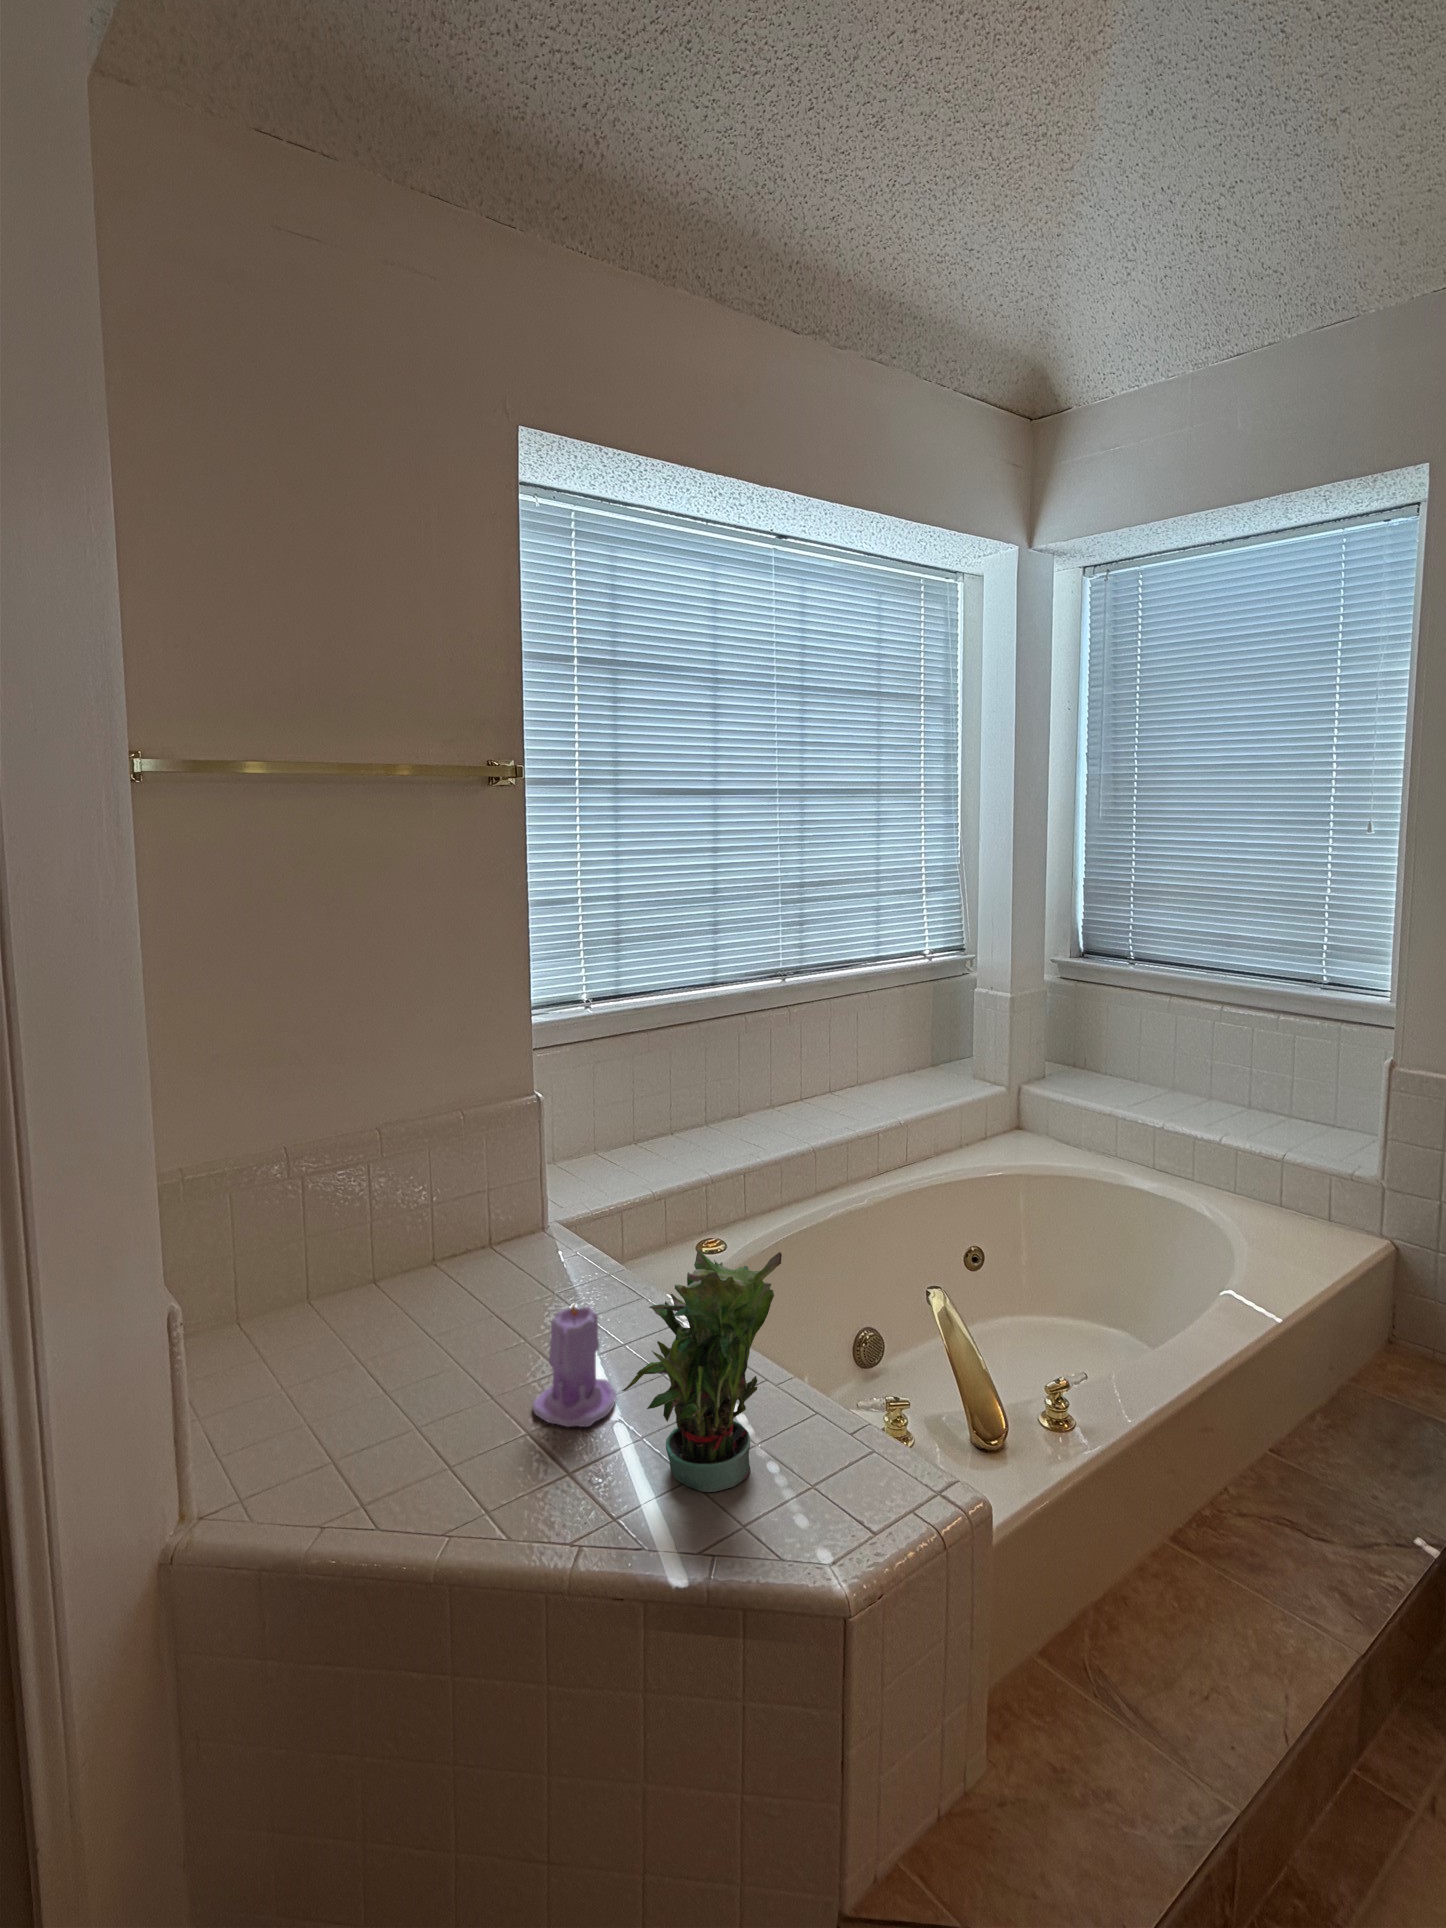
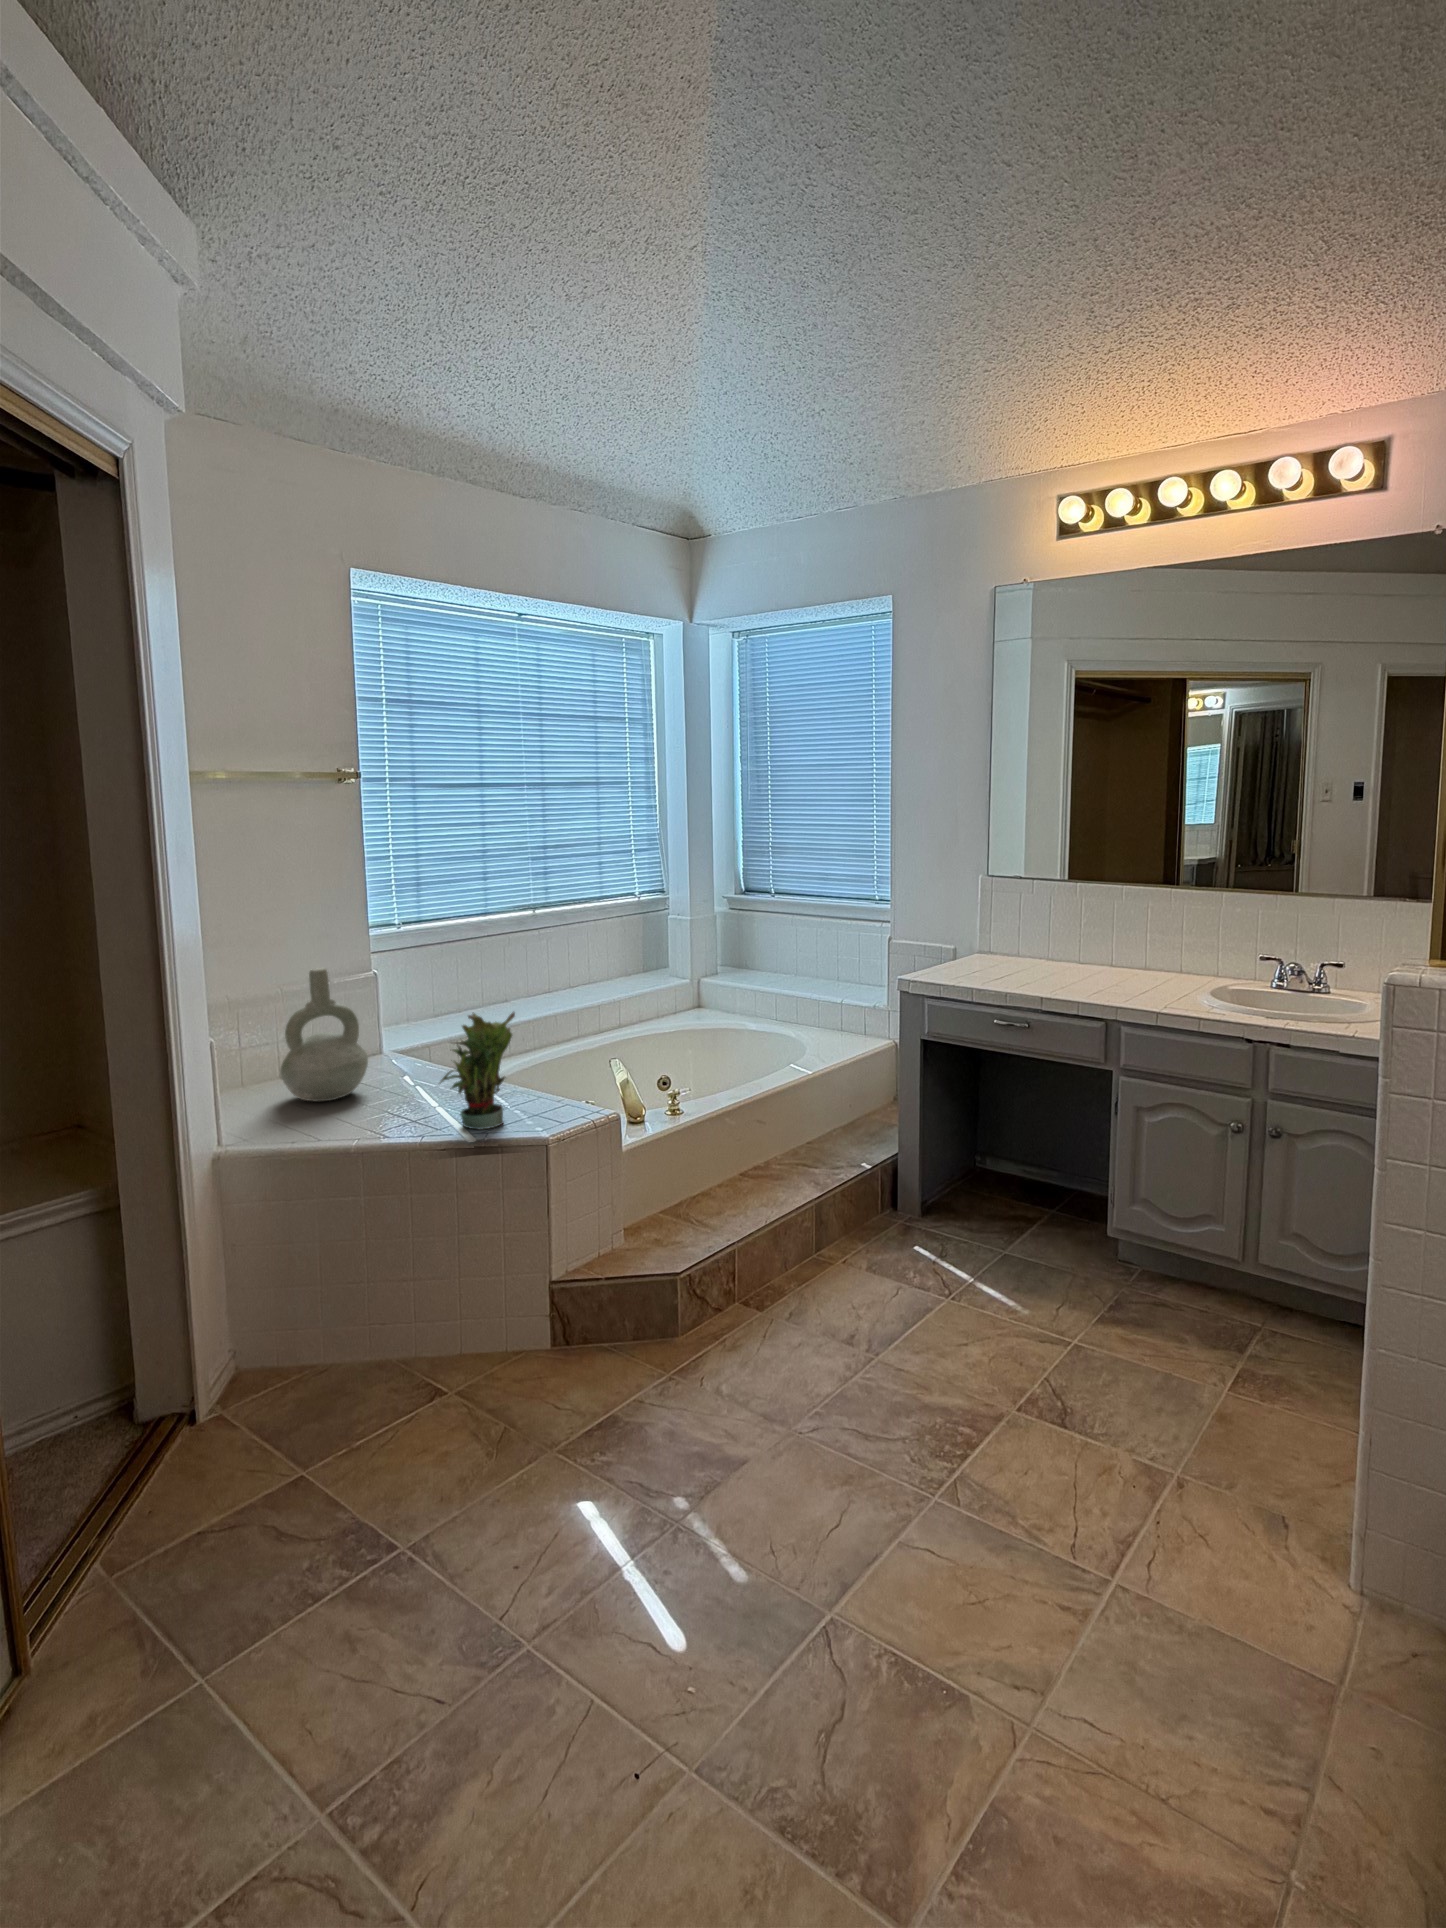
decorative vase: none [363,1107,513,1350] -> present [280,968,368,1101]
candle: present [533,1304,616,1427] -> none [387,1055,433,1118]

